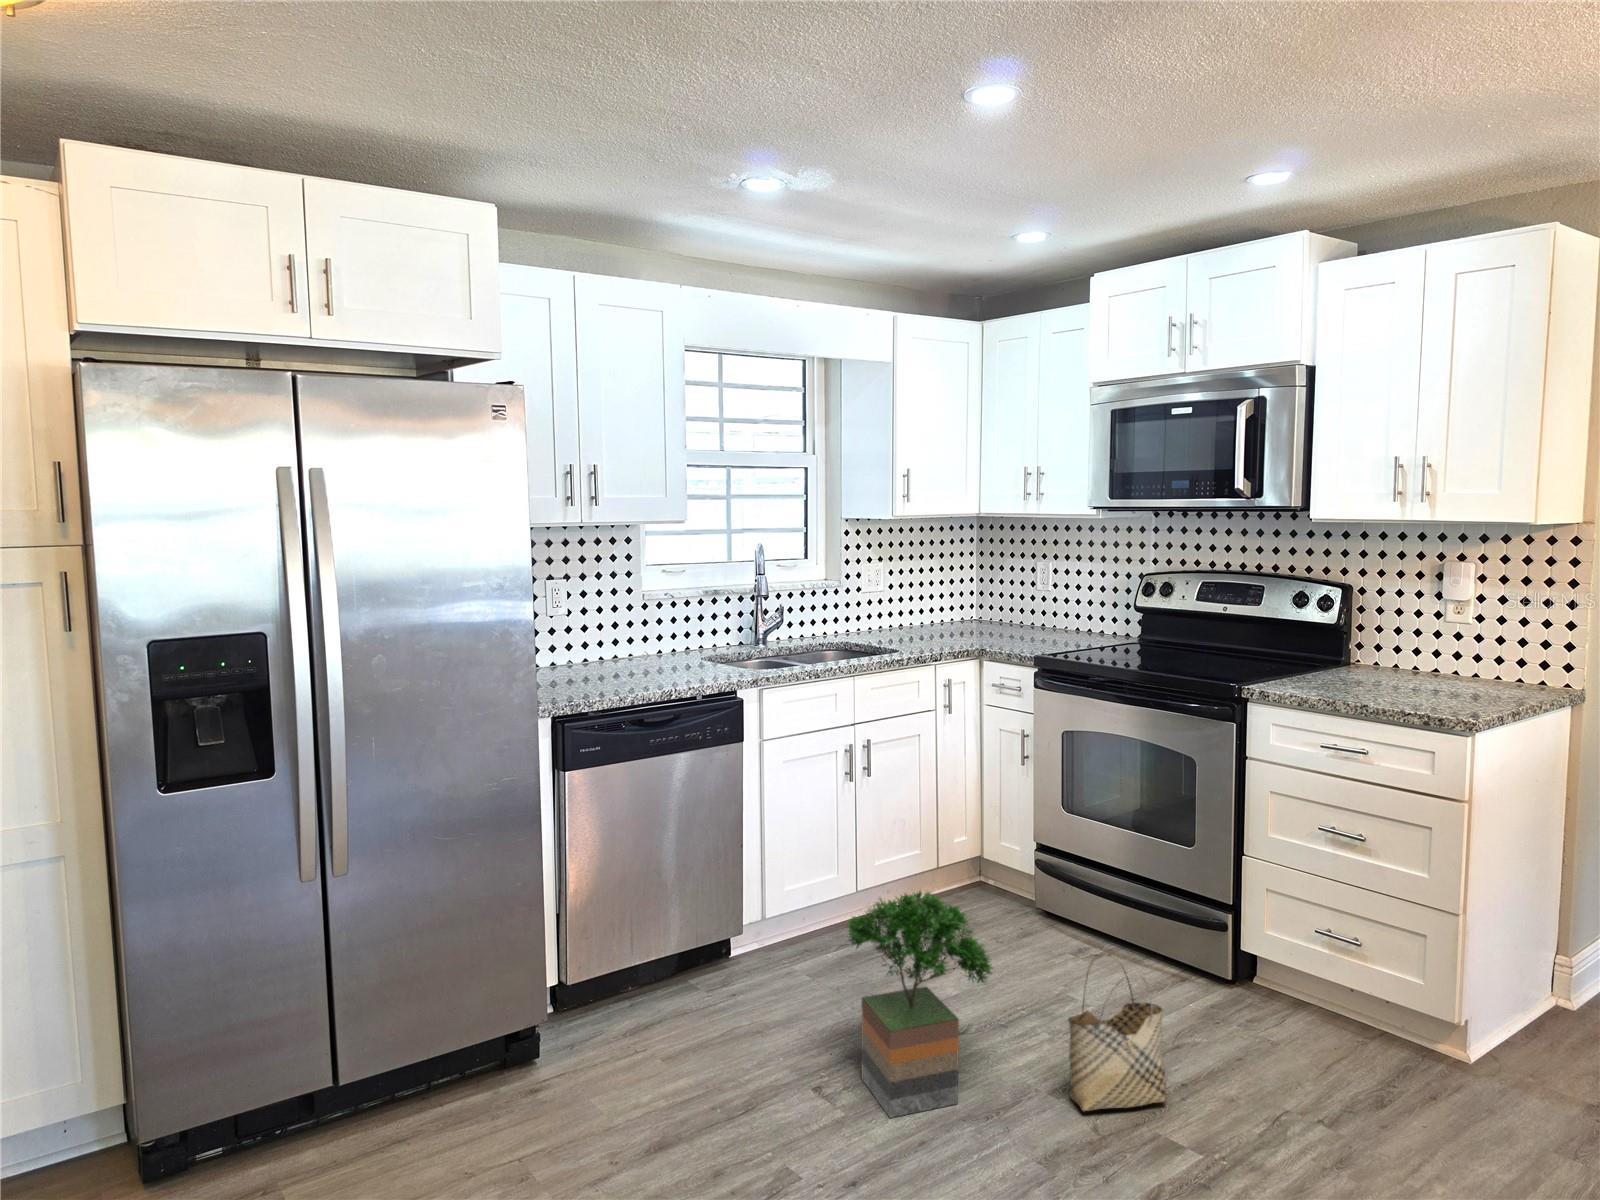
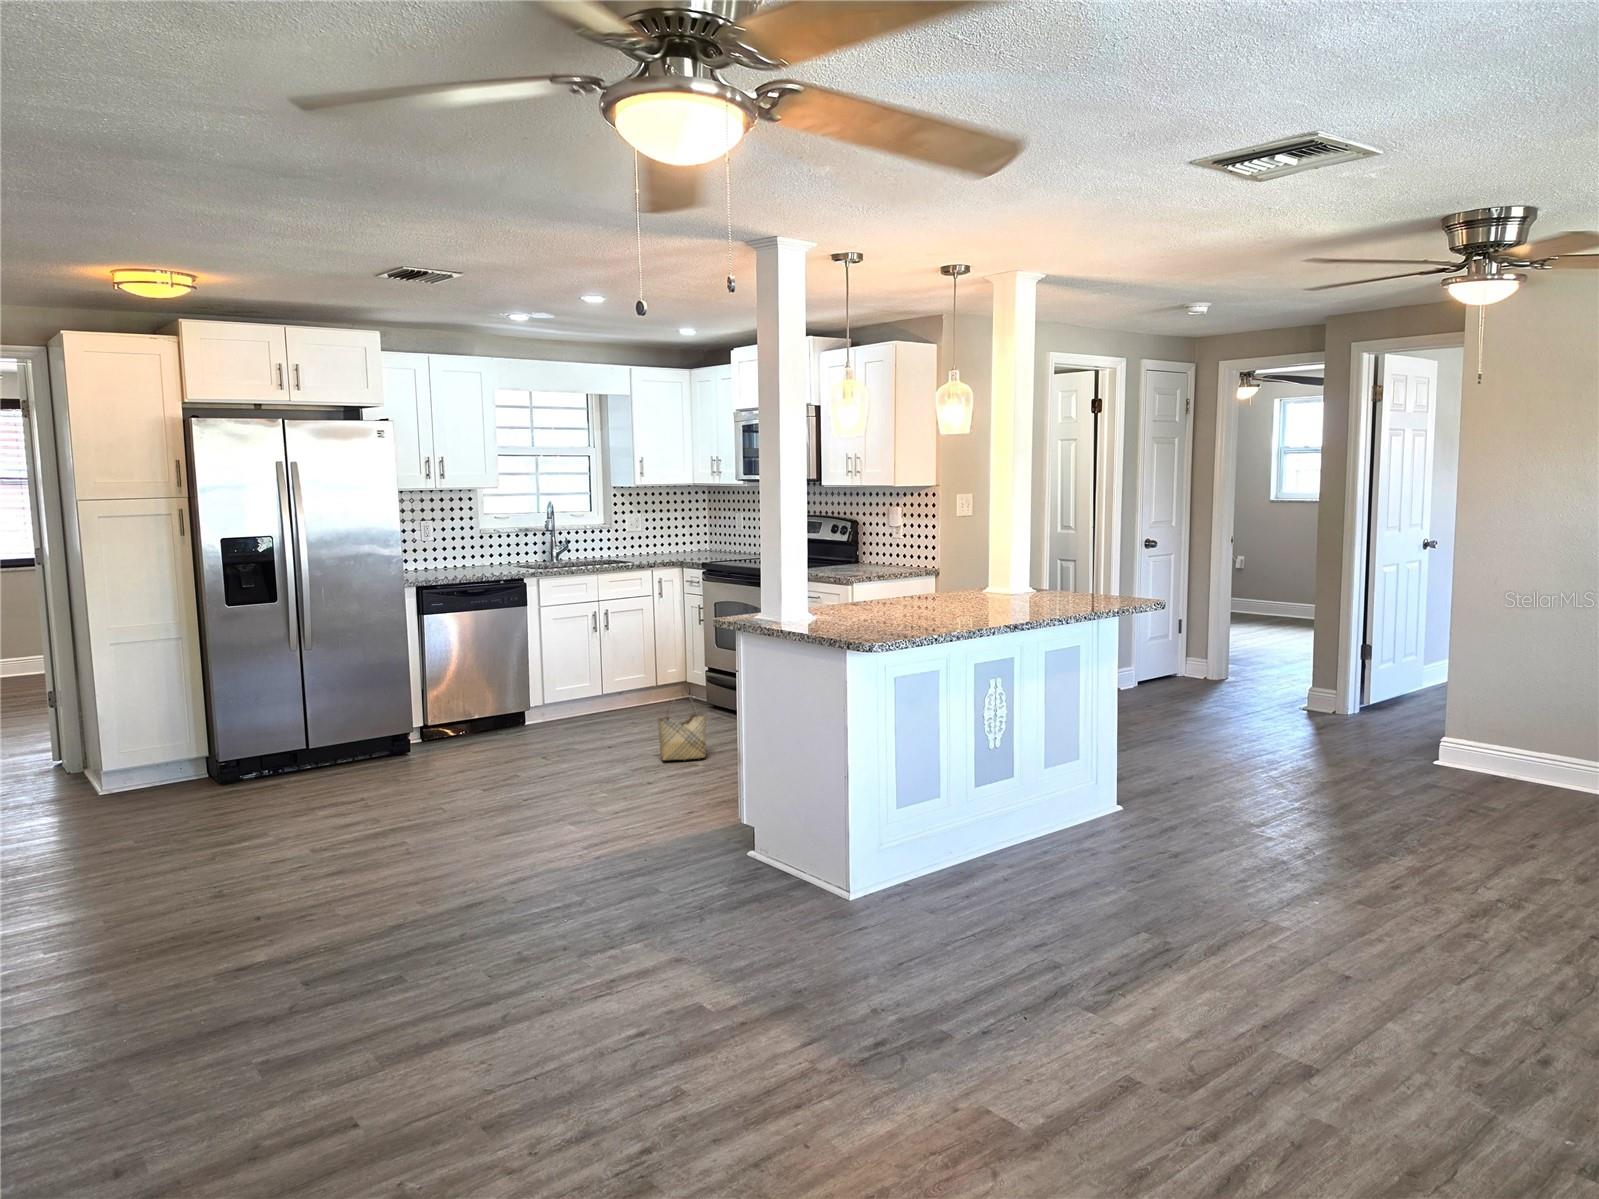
potted tree: present [846,891,993,1118] -> none [551,663,621,765]

